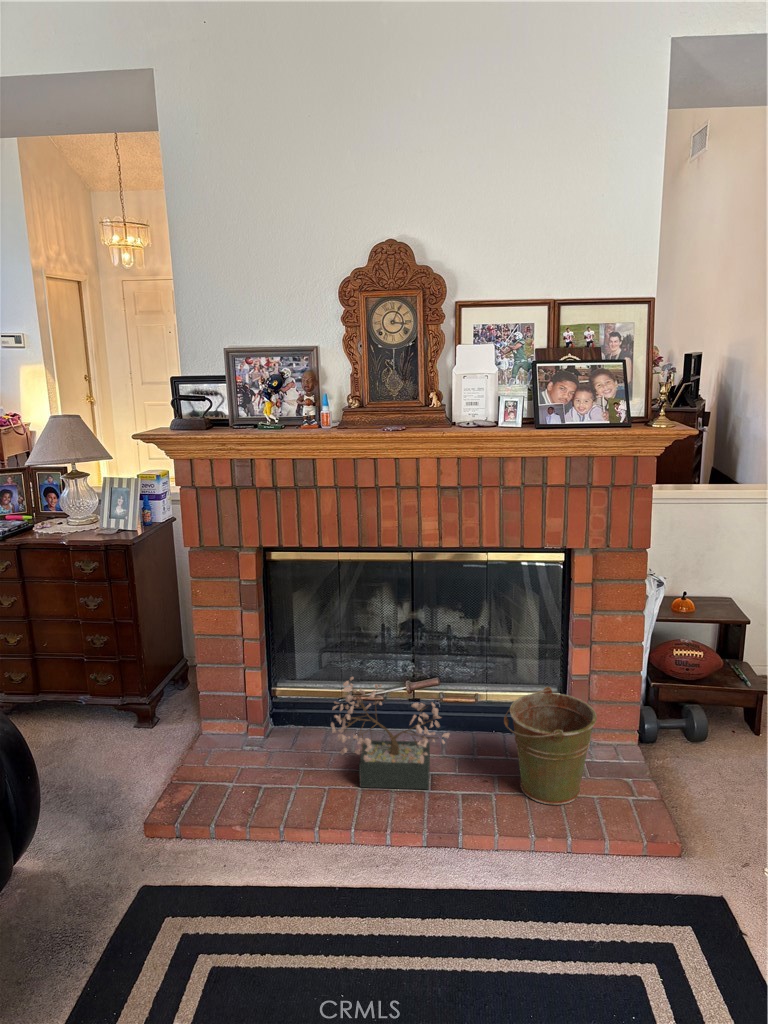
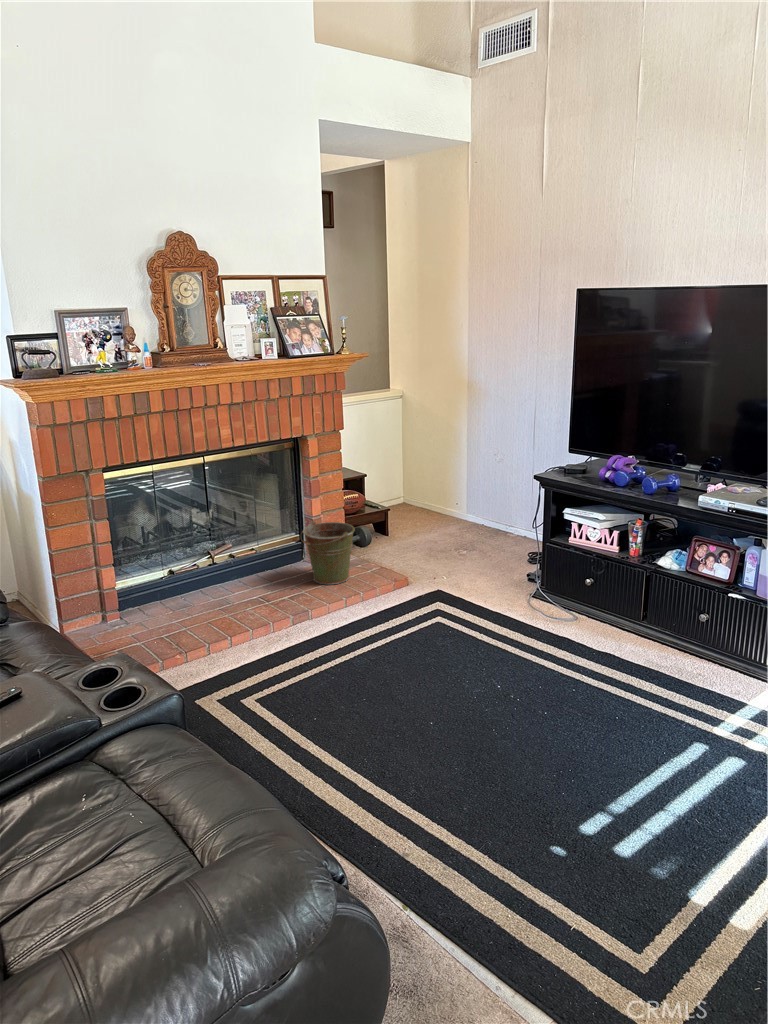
decorative plant: present [331,677,449,789] -> none [197,545,275,614]

